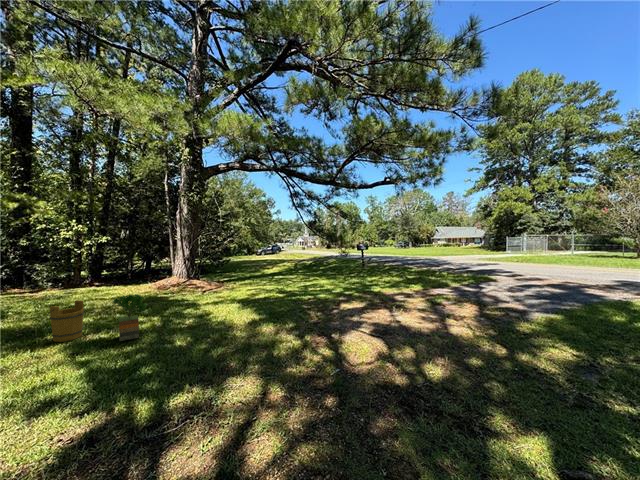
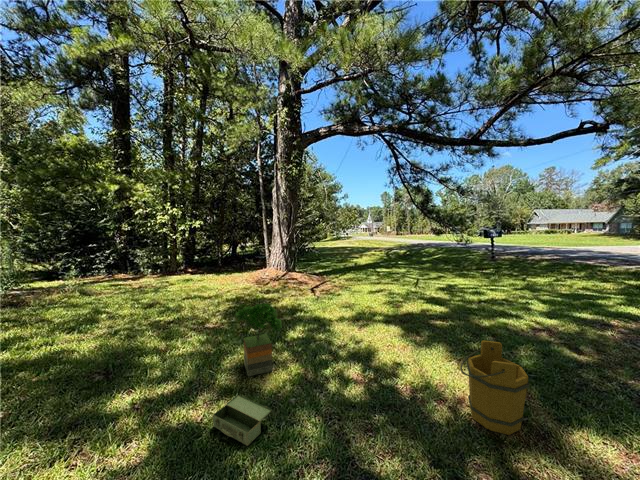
bucket: present [47,300,84,342] -> present [460,340,529,435]
toolbox: none [85,346,125,366] -> present [213,395,272,446]

